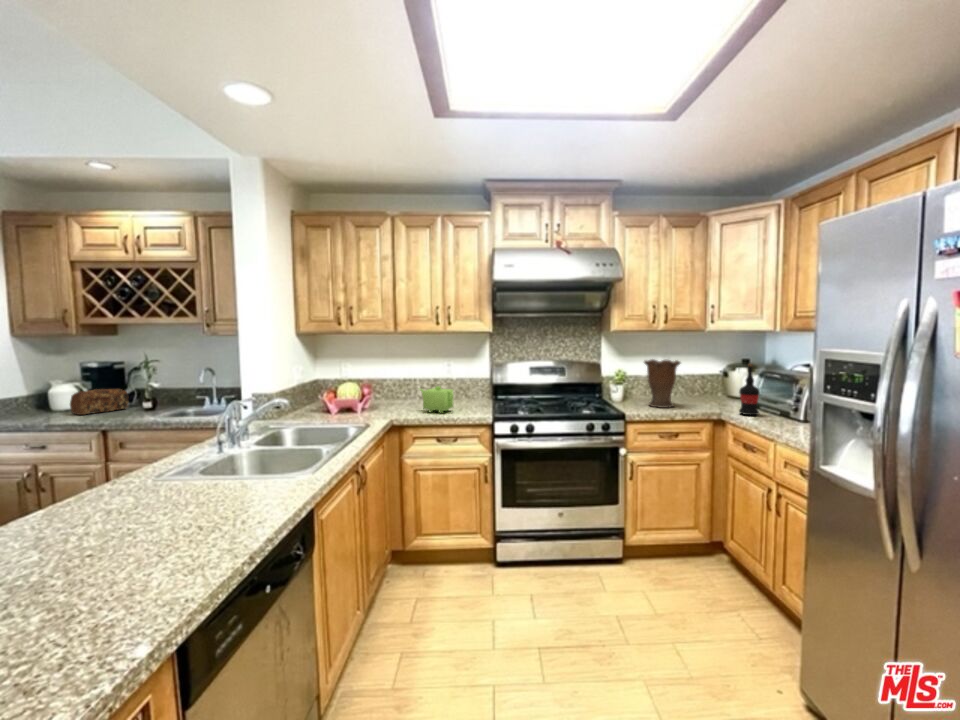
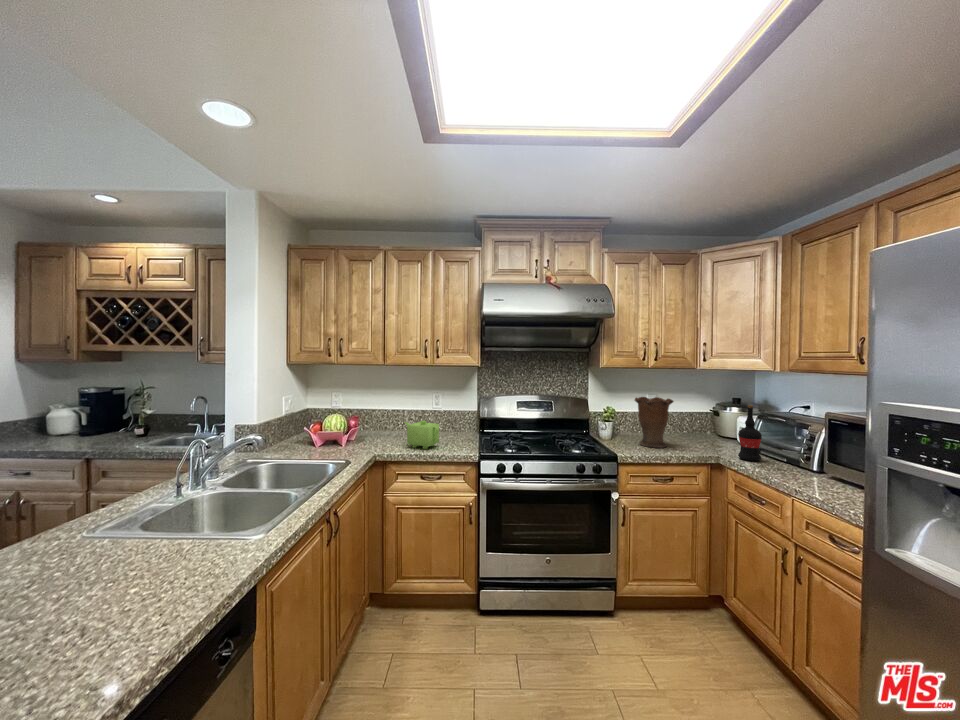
bread loaf: present [70,389,128,415] -> none [57,415,121,442]

